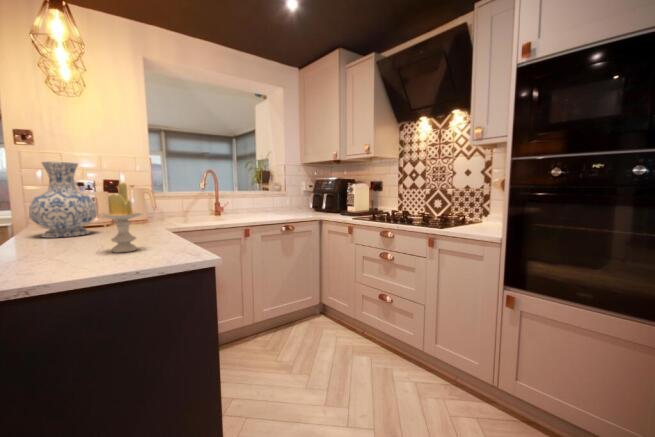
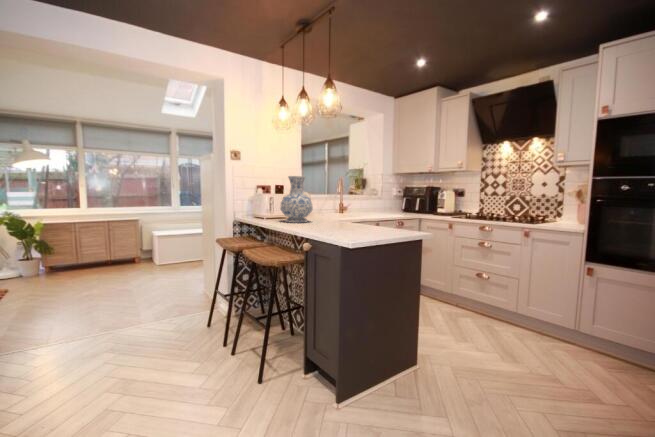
candle: present [101,183,142,252] -> none [359,191,379,230]

